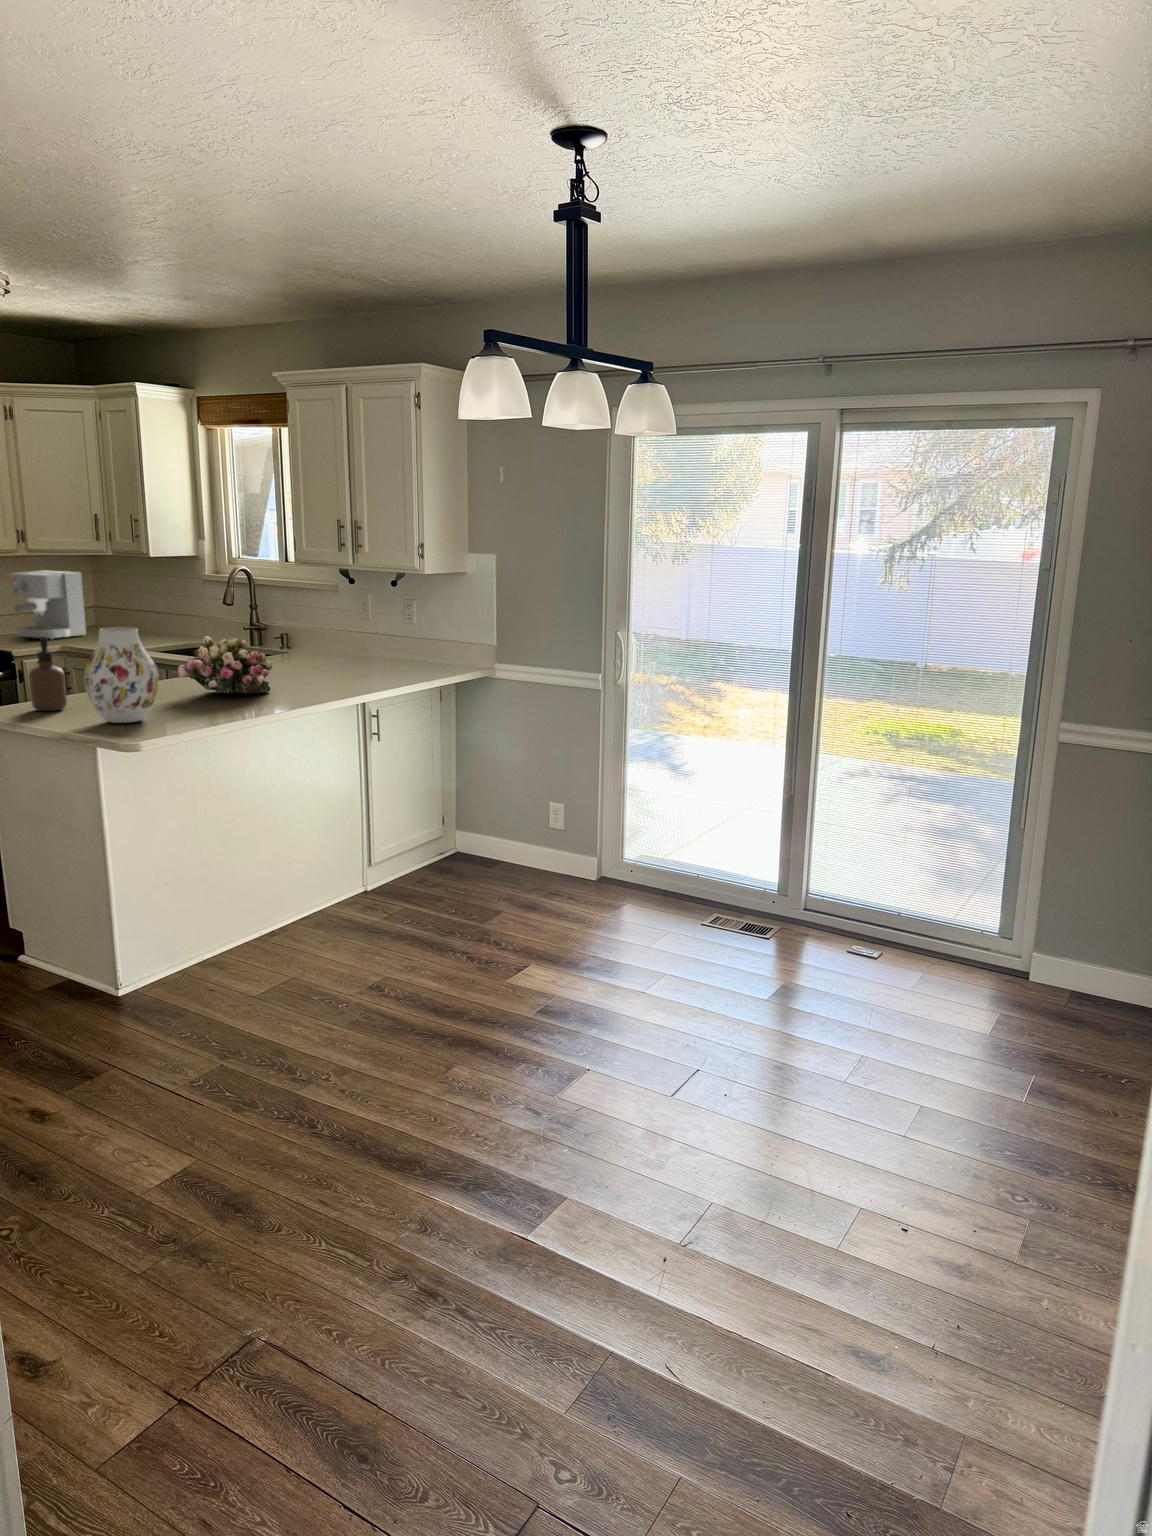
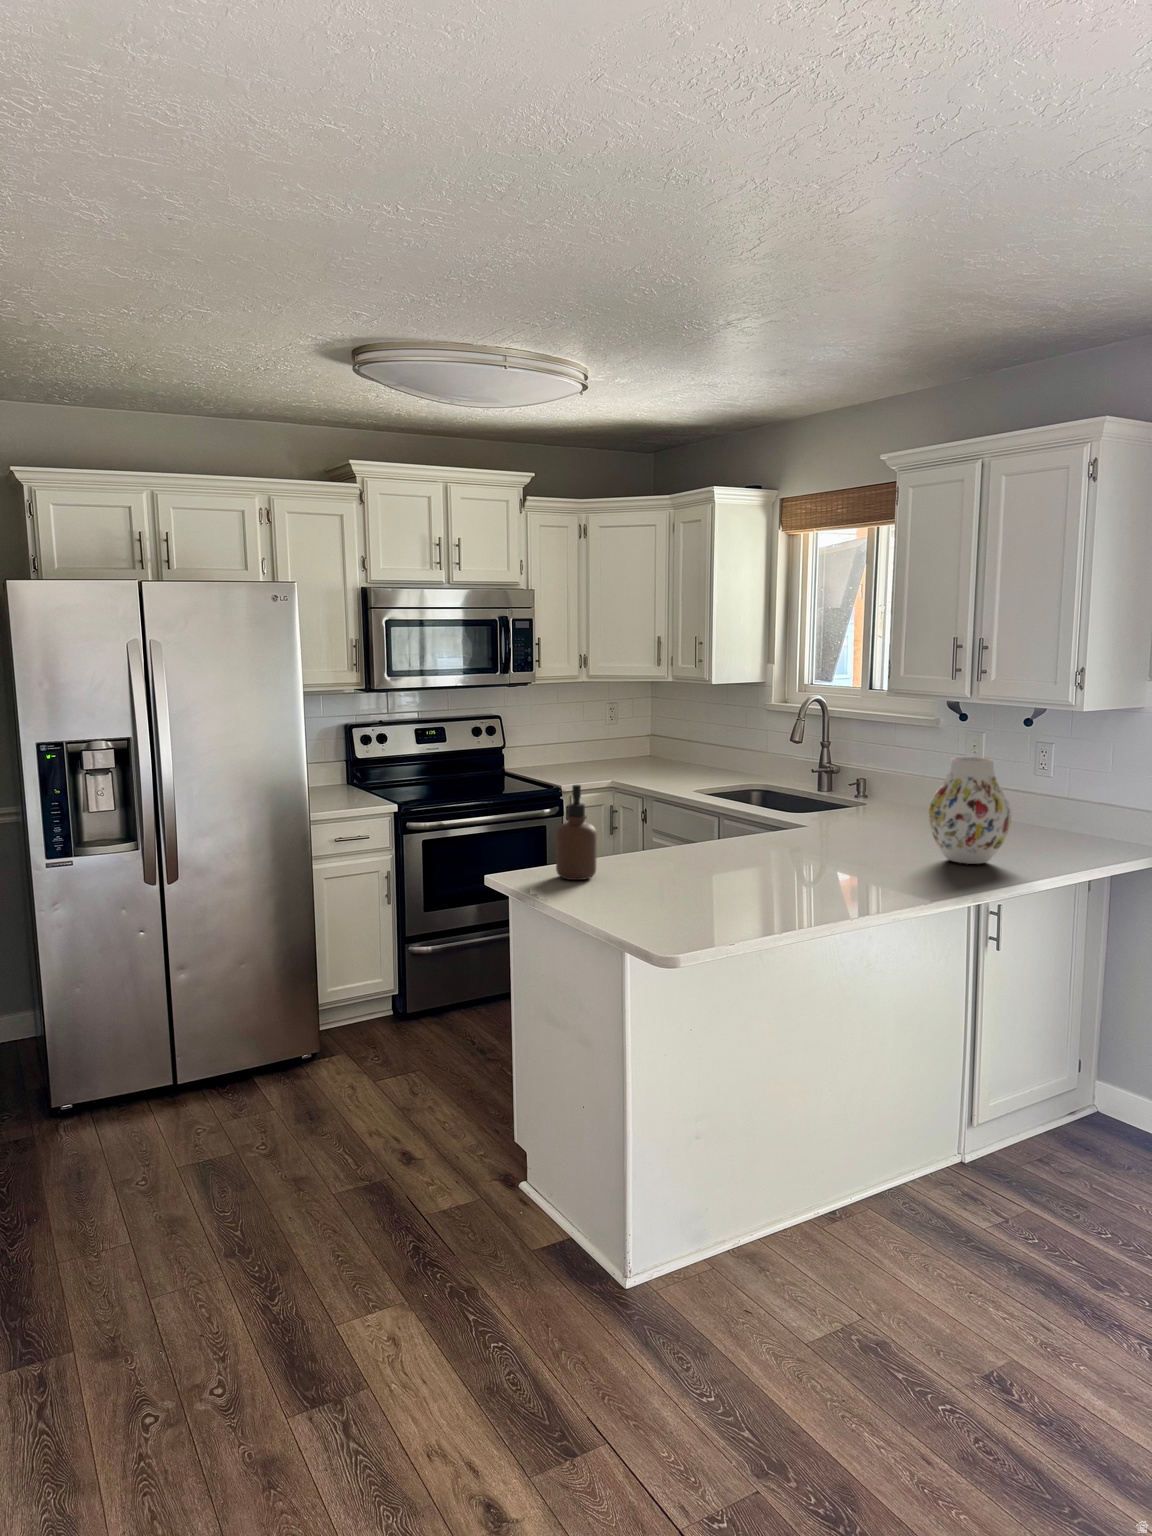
coffee maker: present [11,571,86,640] -> none [568,696,639,771]
vase: present [84,627,159,723] -> present [929,757,1011,864]
flower arrangement: present [178,636,272,693] -> none [734,791,858,873]

